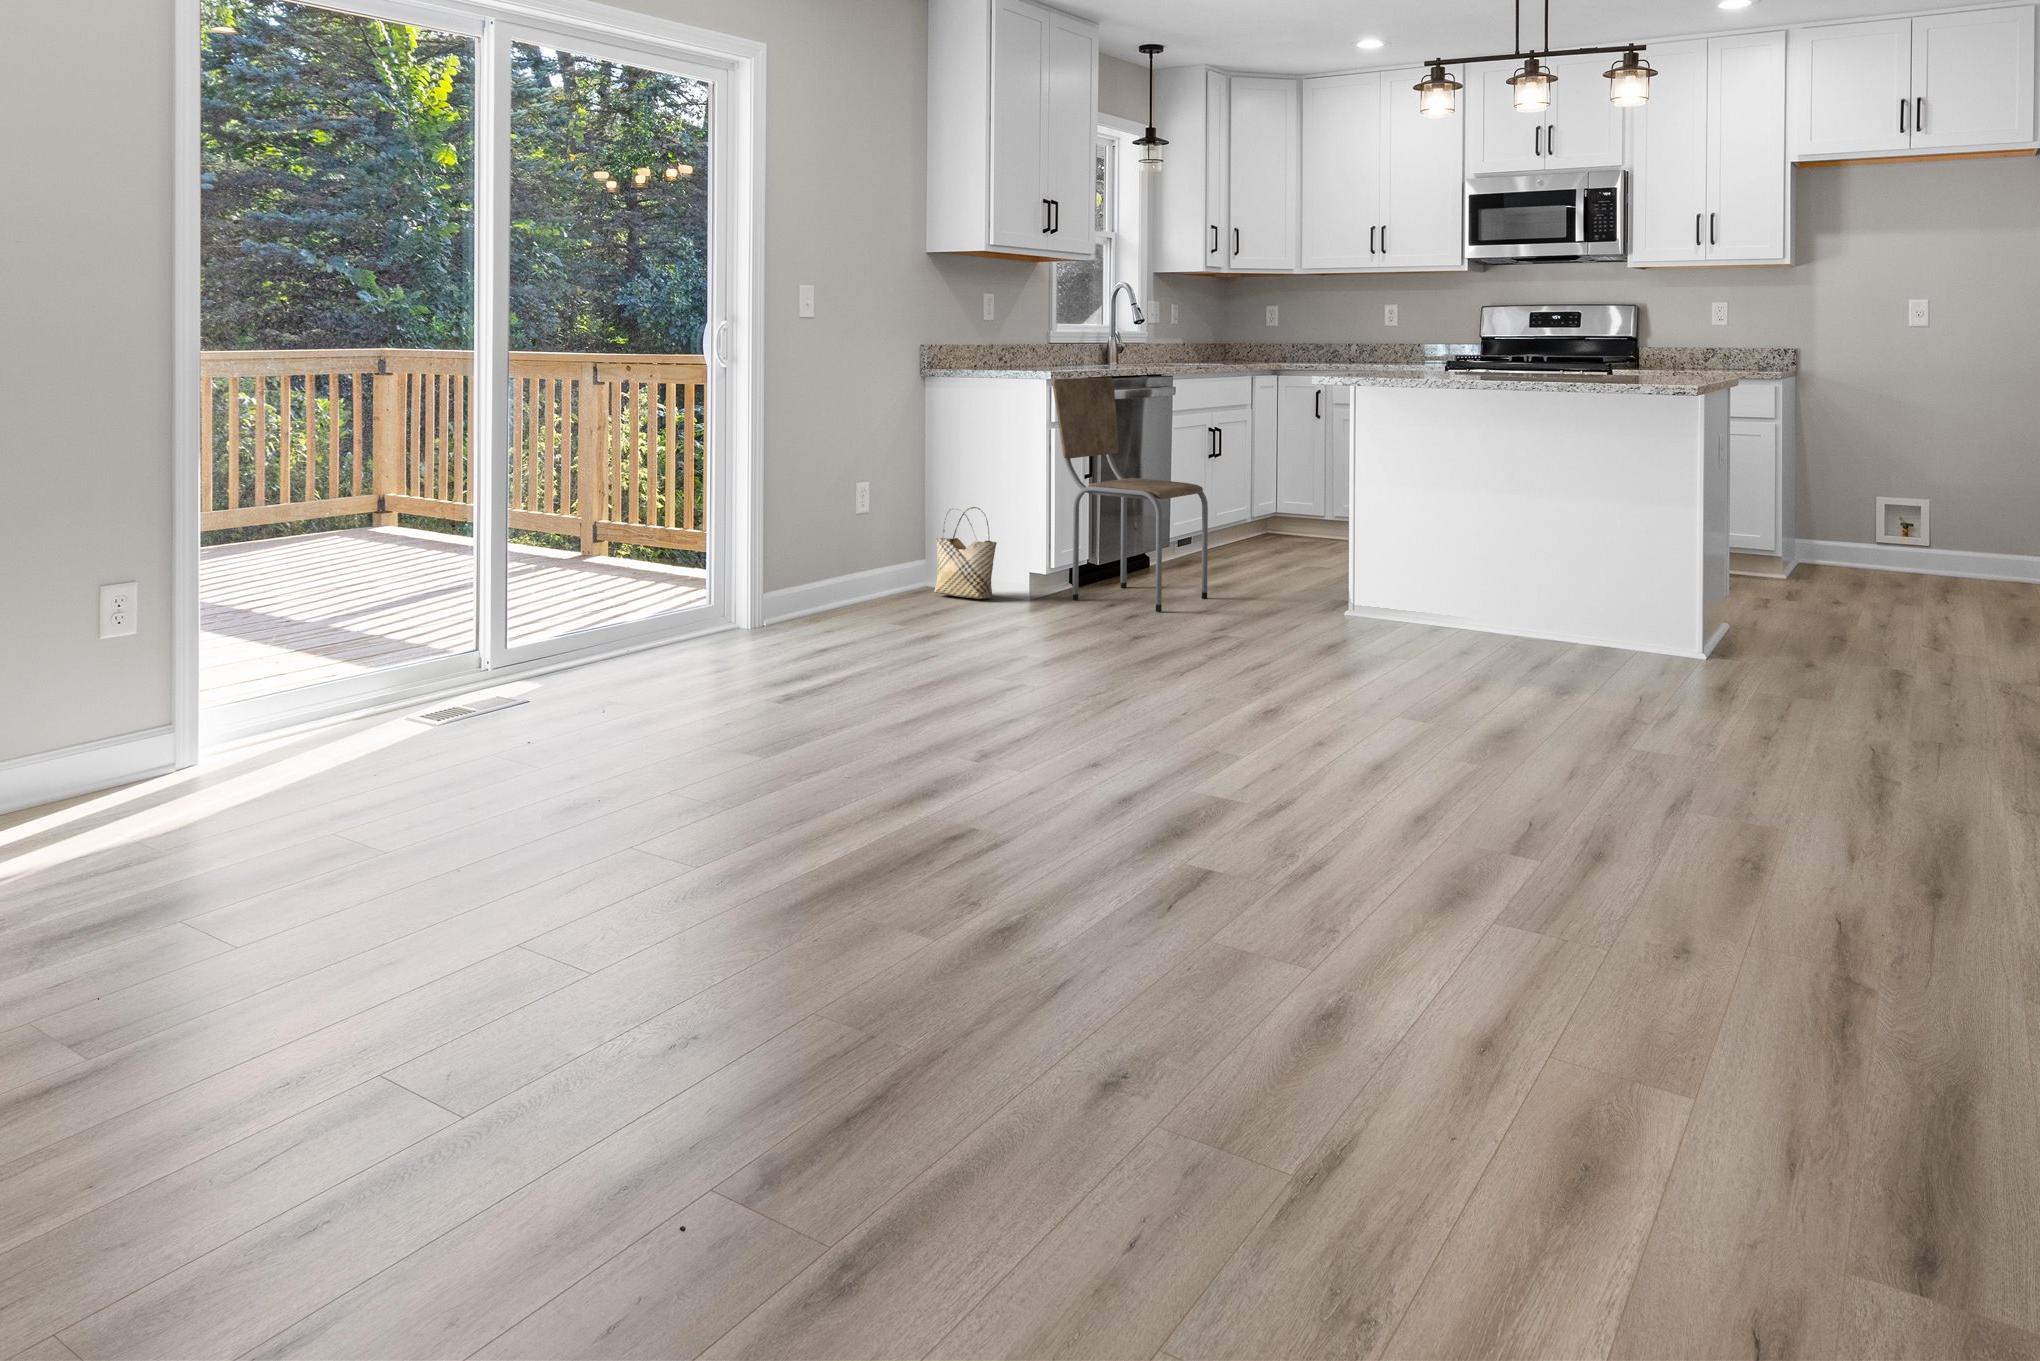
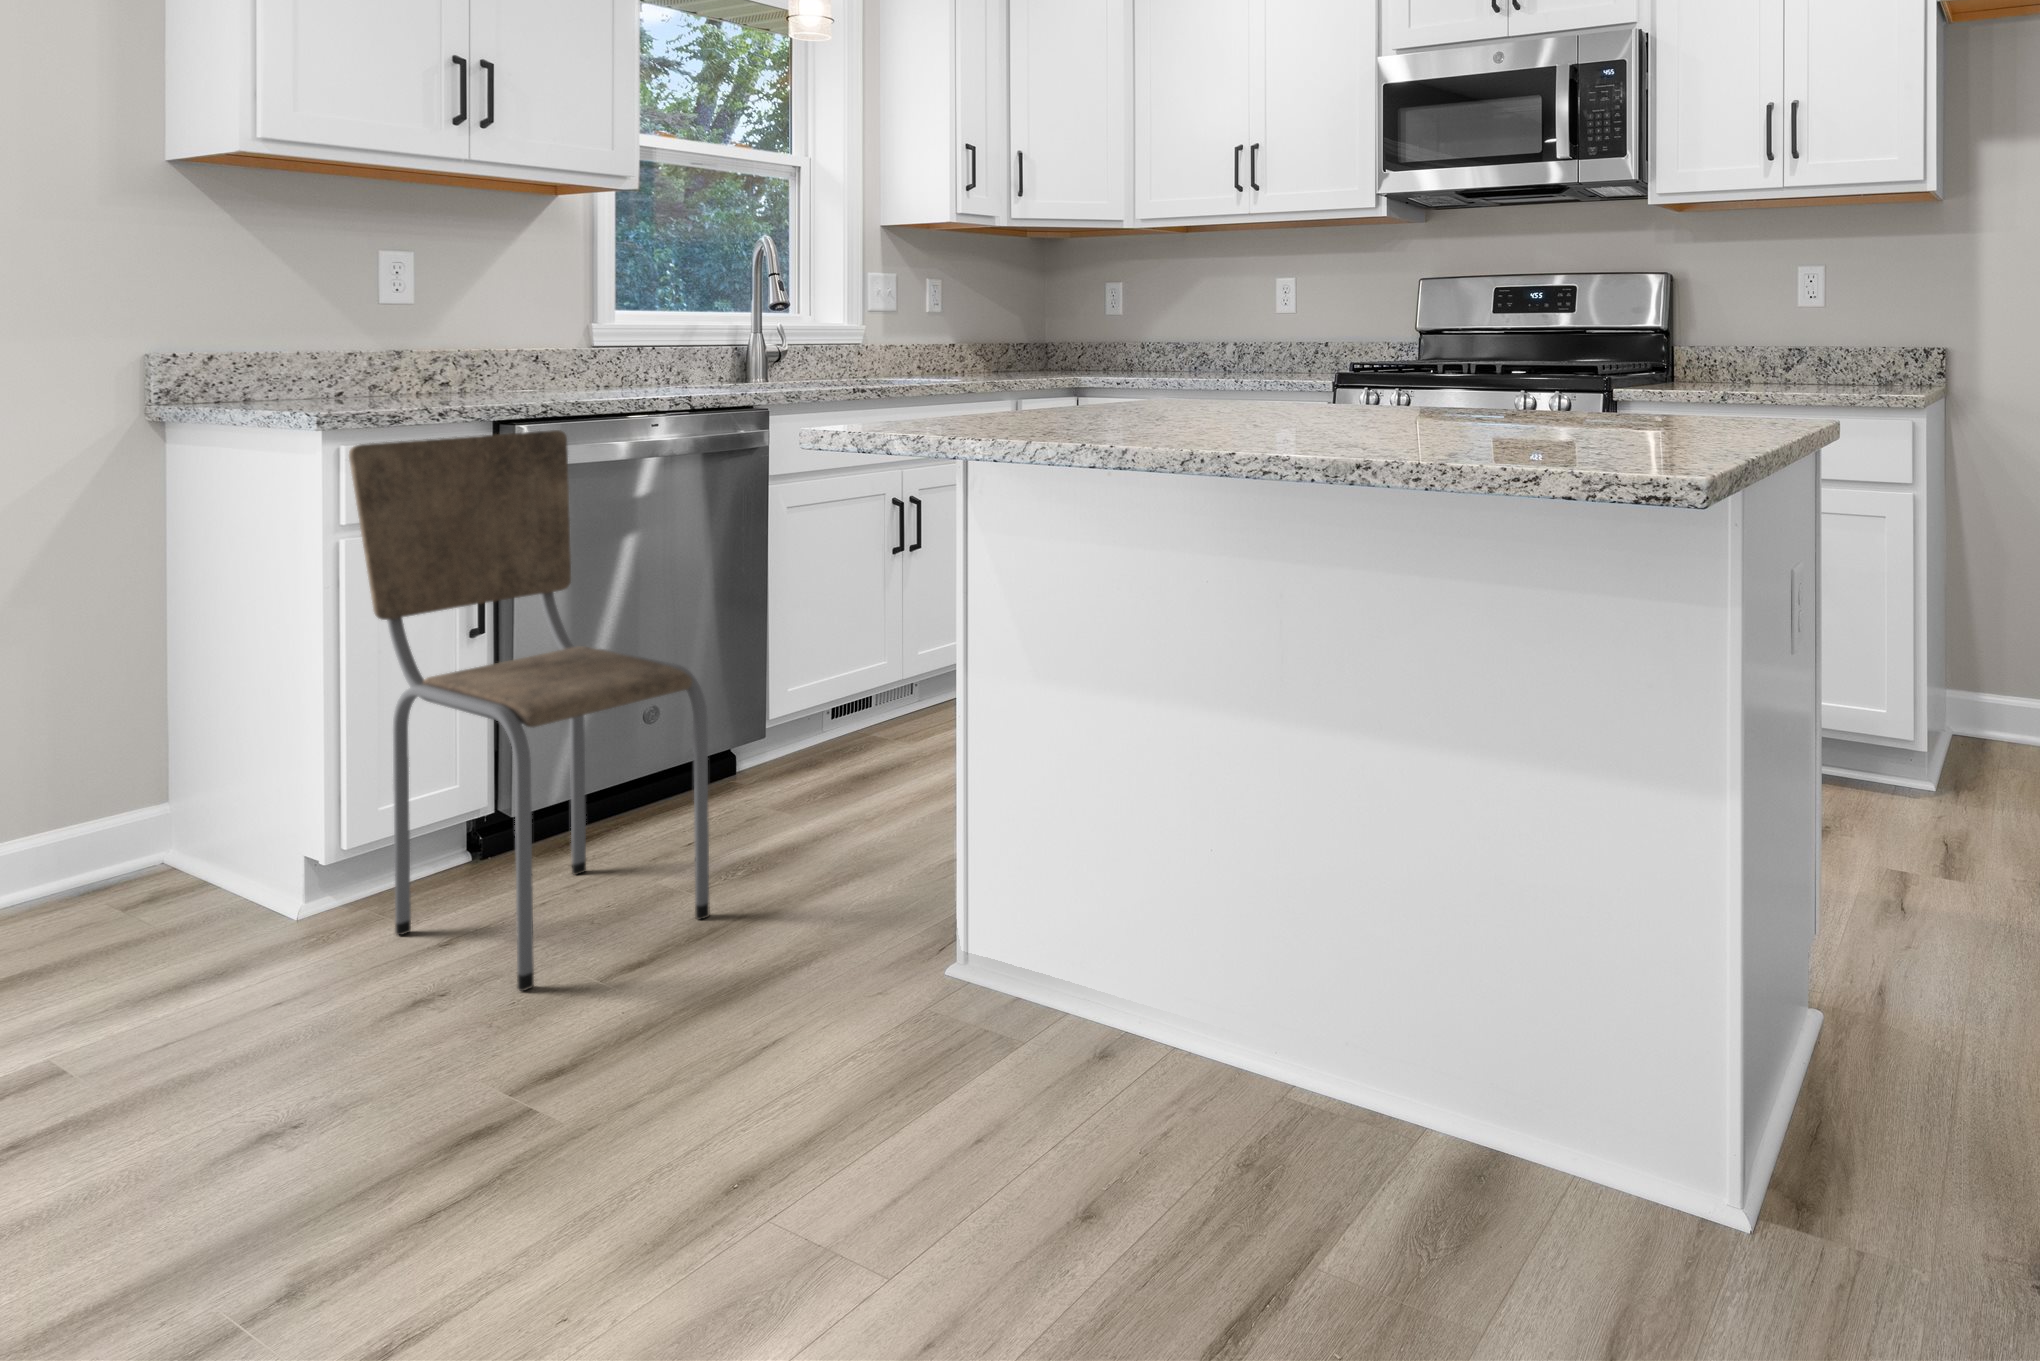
woven basket: present [934,507,997,599] -> none [99,723,232,941]

